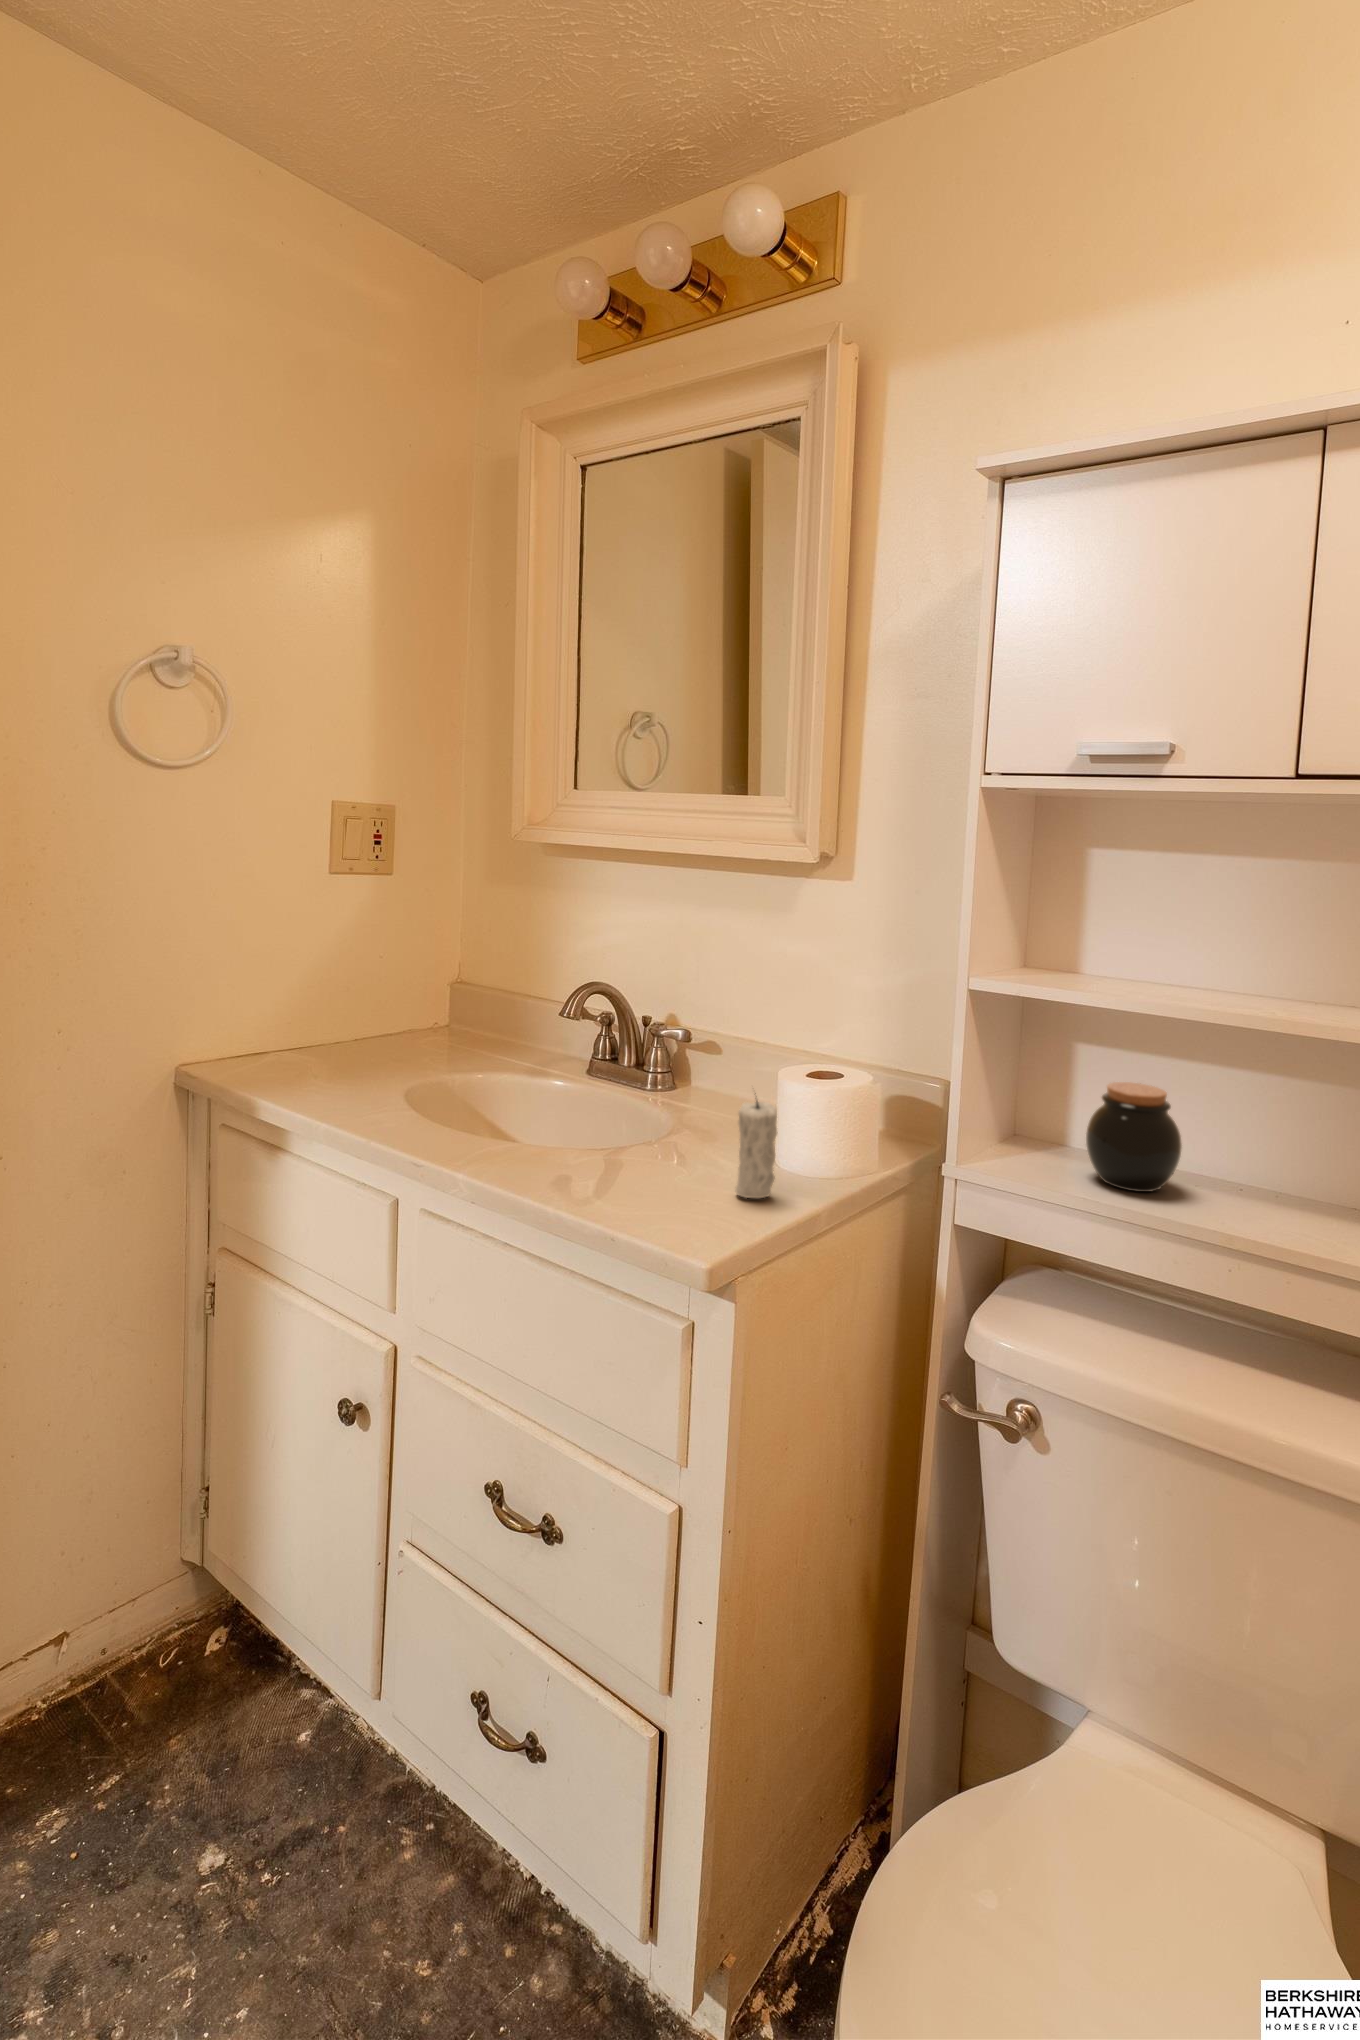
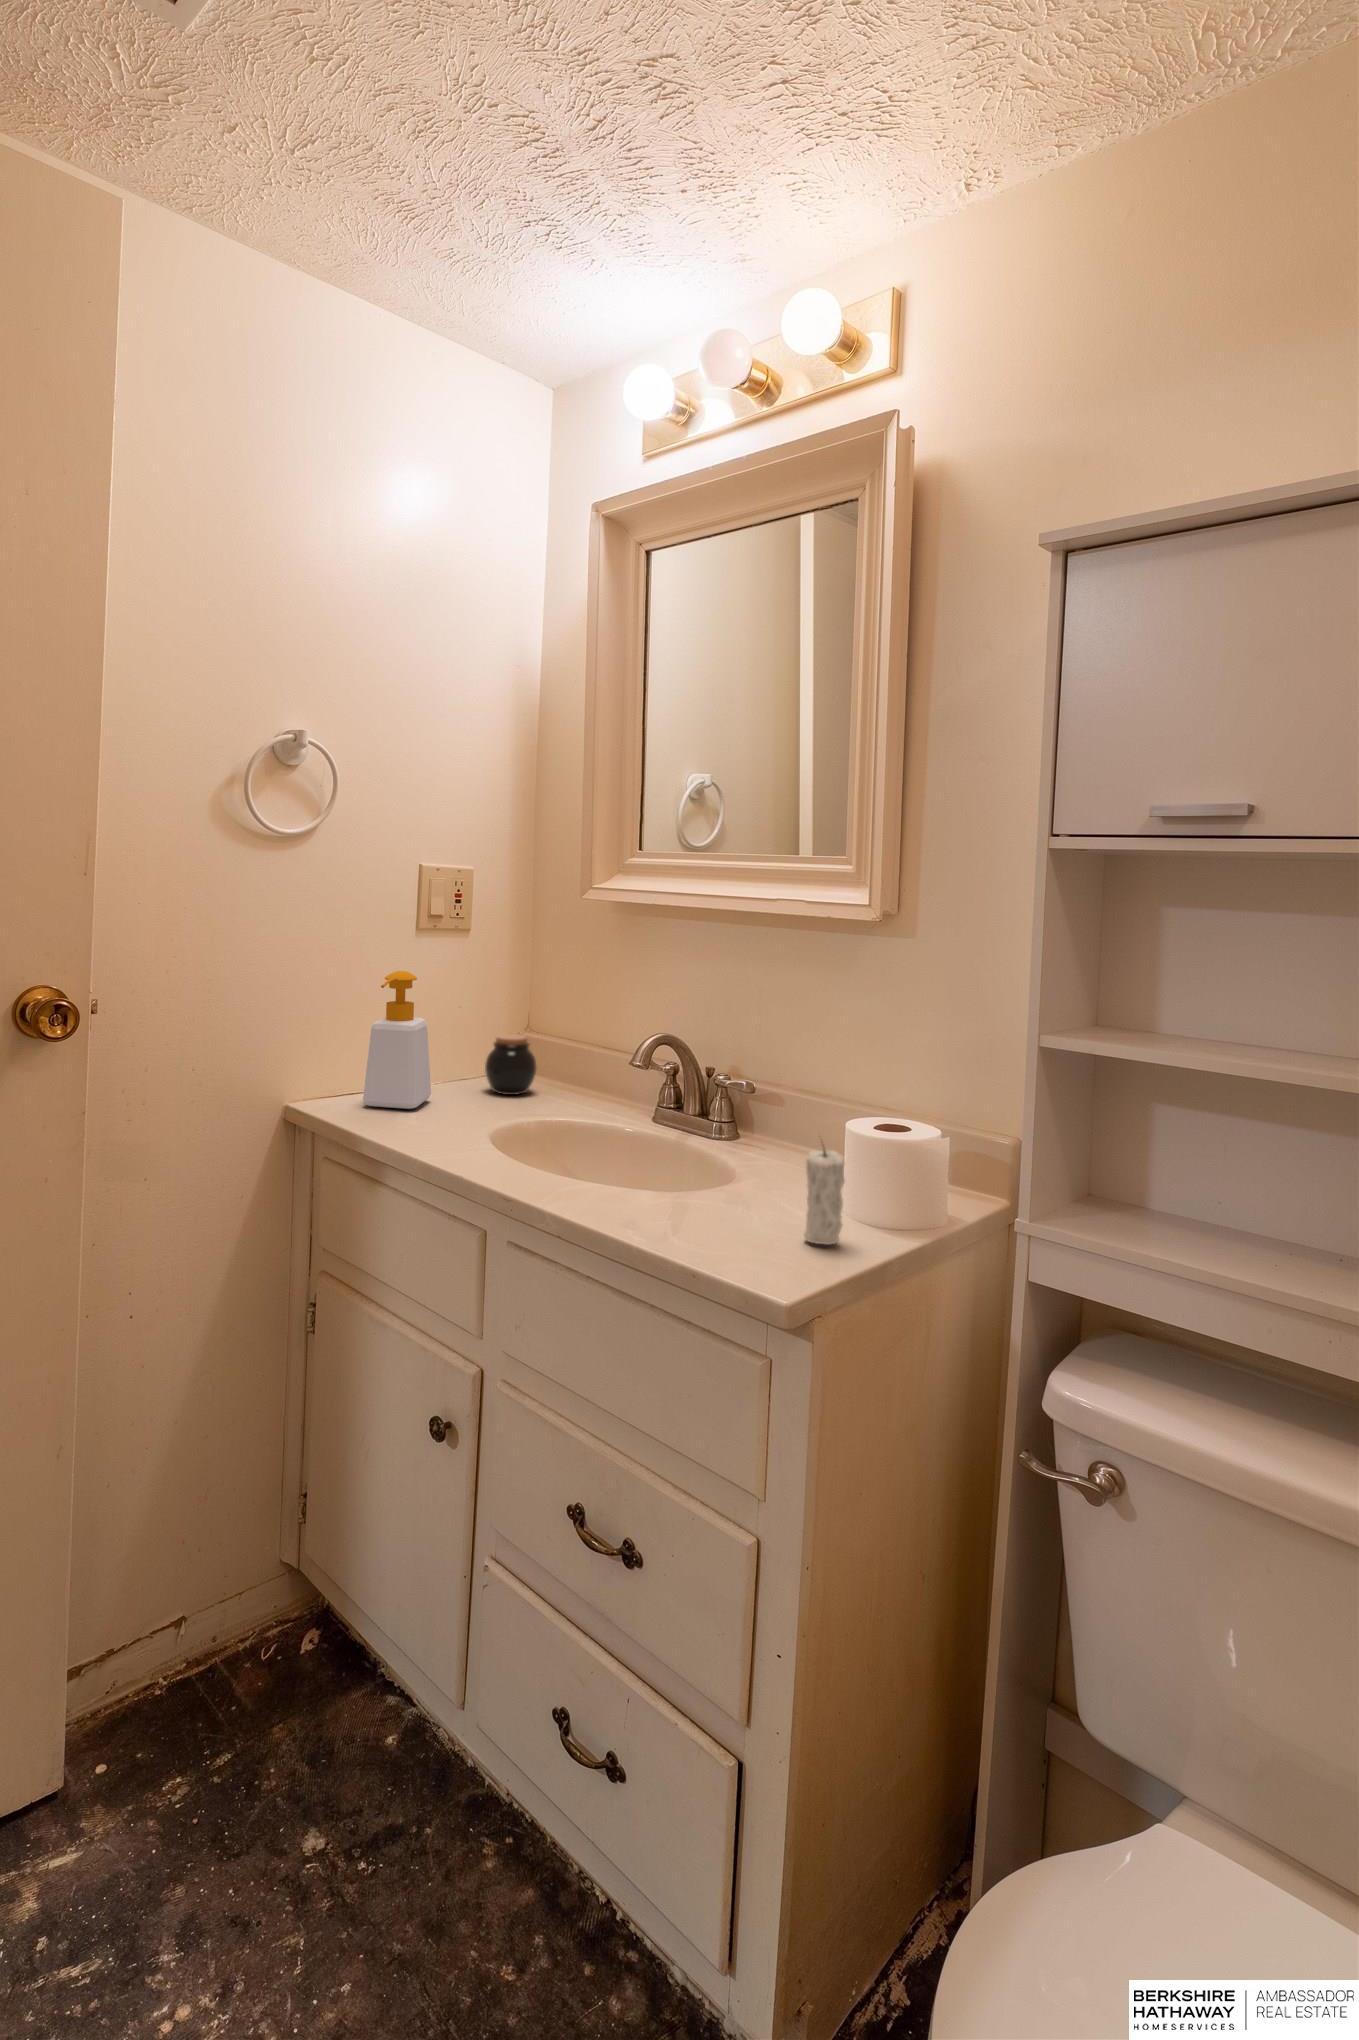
soap bottle: none [274,921,354,1070] -> present [363,971,431,1109]
jar: present [1086,1082,1182,1192] -> present [485,1034,537,1095]

